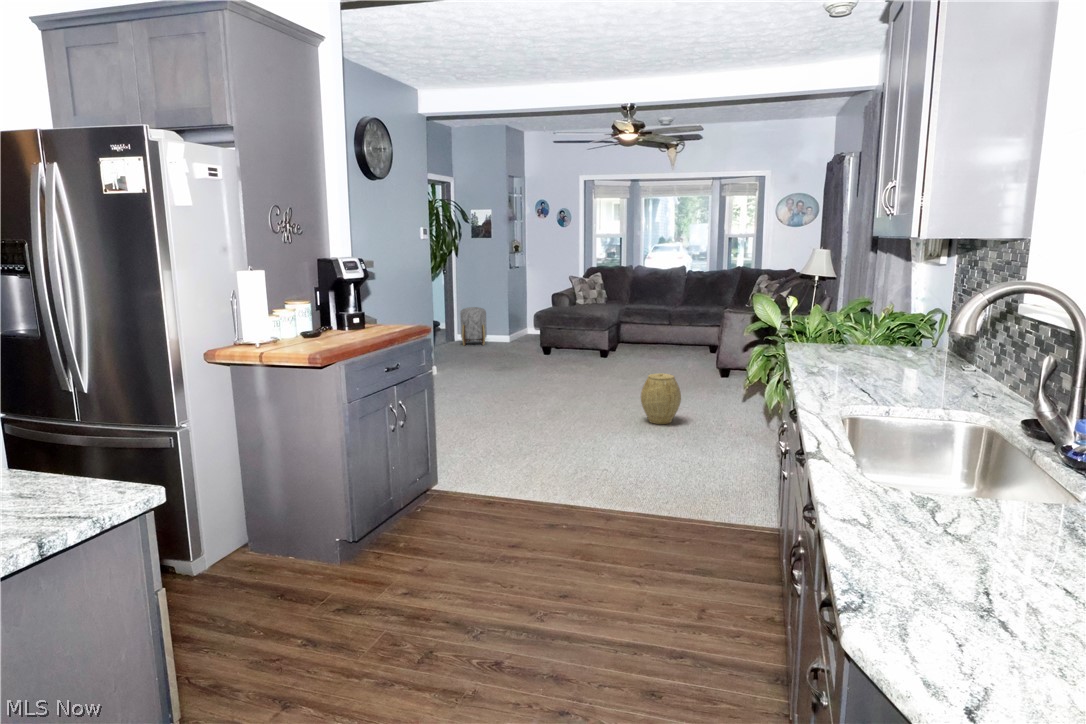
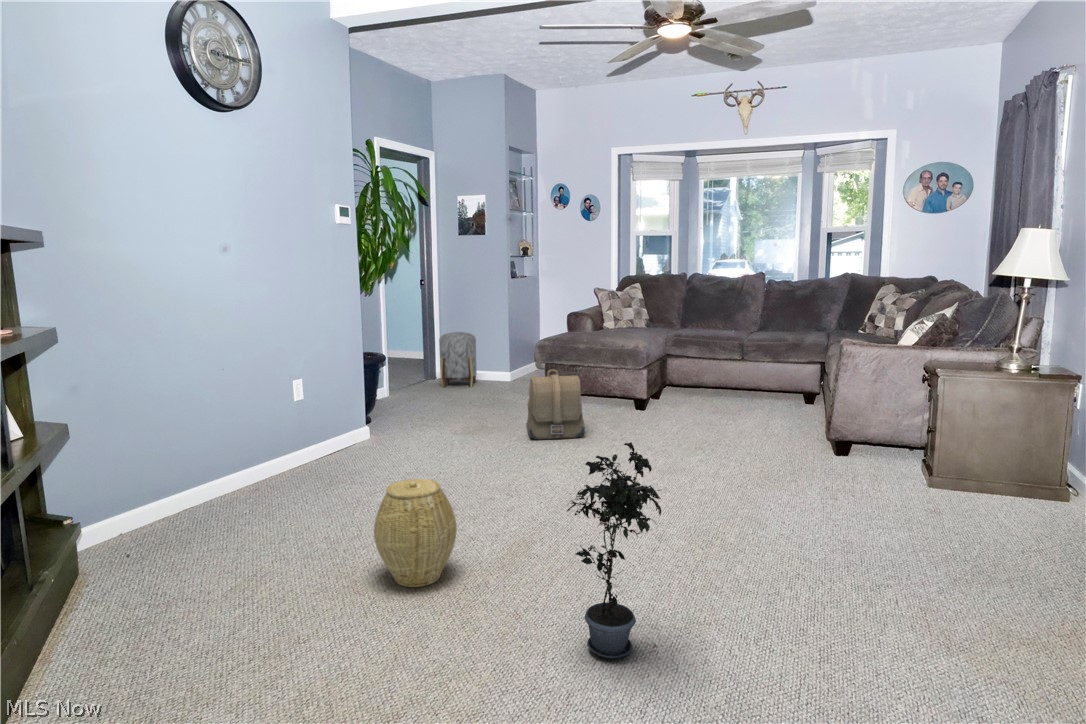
backpack: none [534,329,572,372] -> present [526,369,585,439]
potted plant: none [586,348,628,442] -> present [567,442,661,659]
woven basket: present [641,373,681,424] -> present [374,479,457,587]

